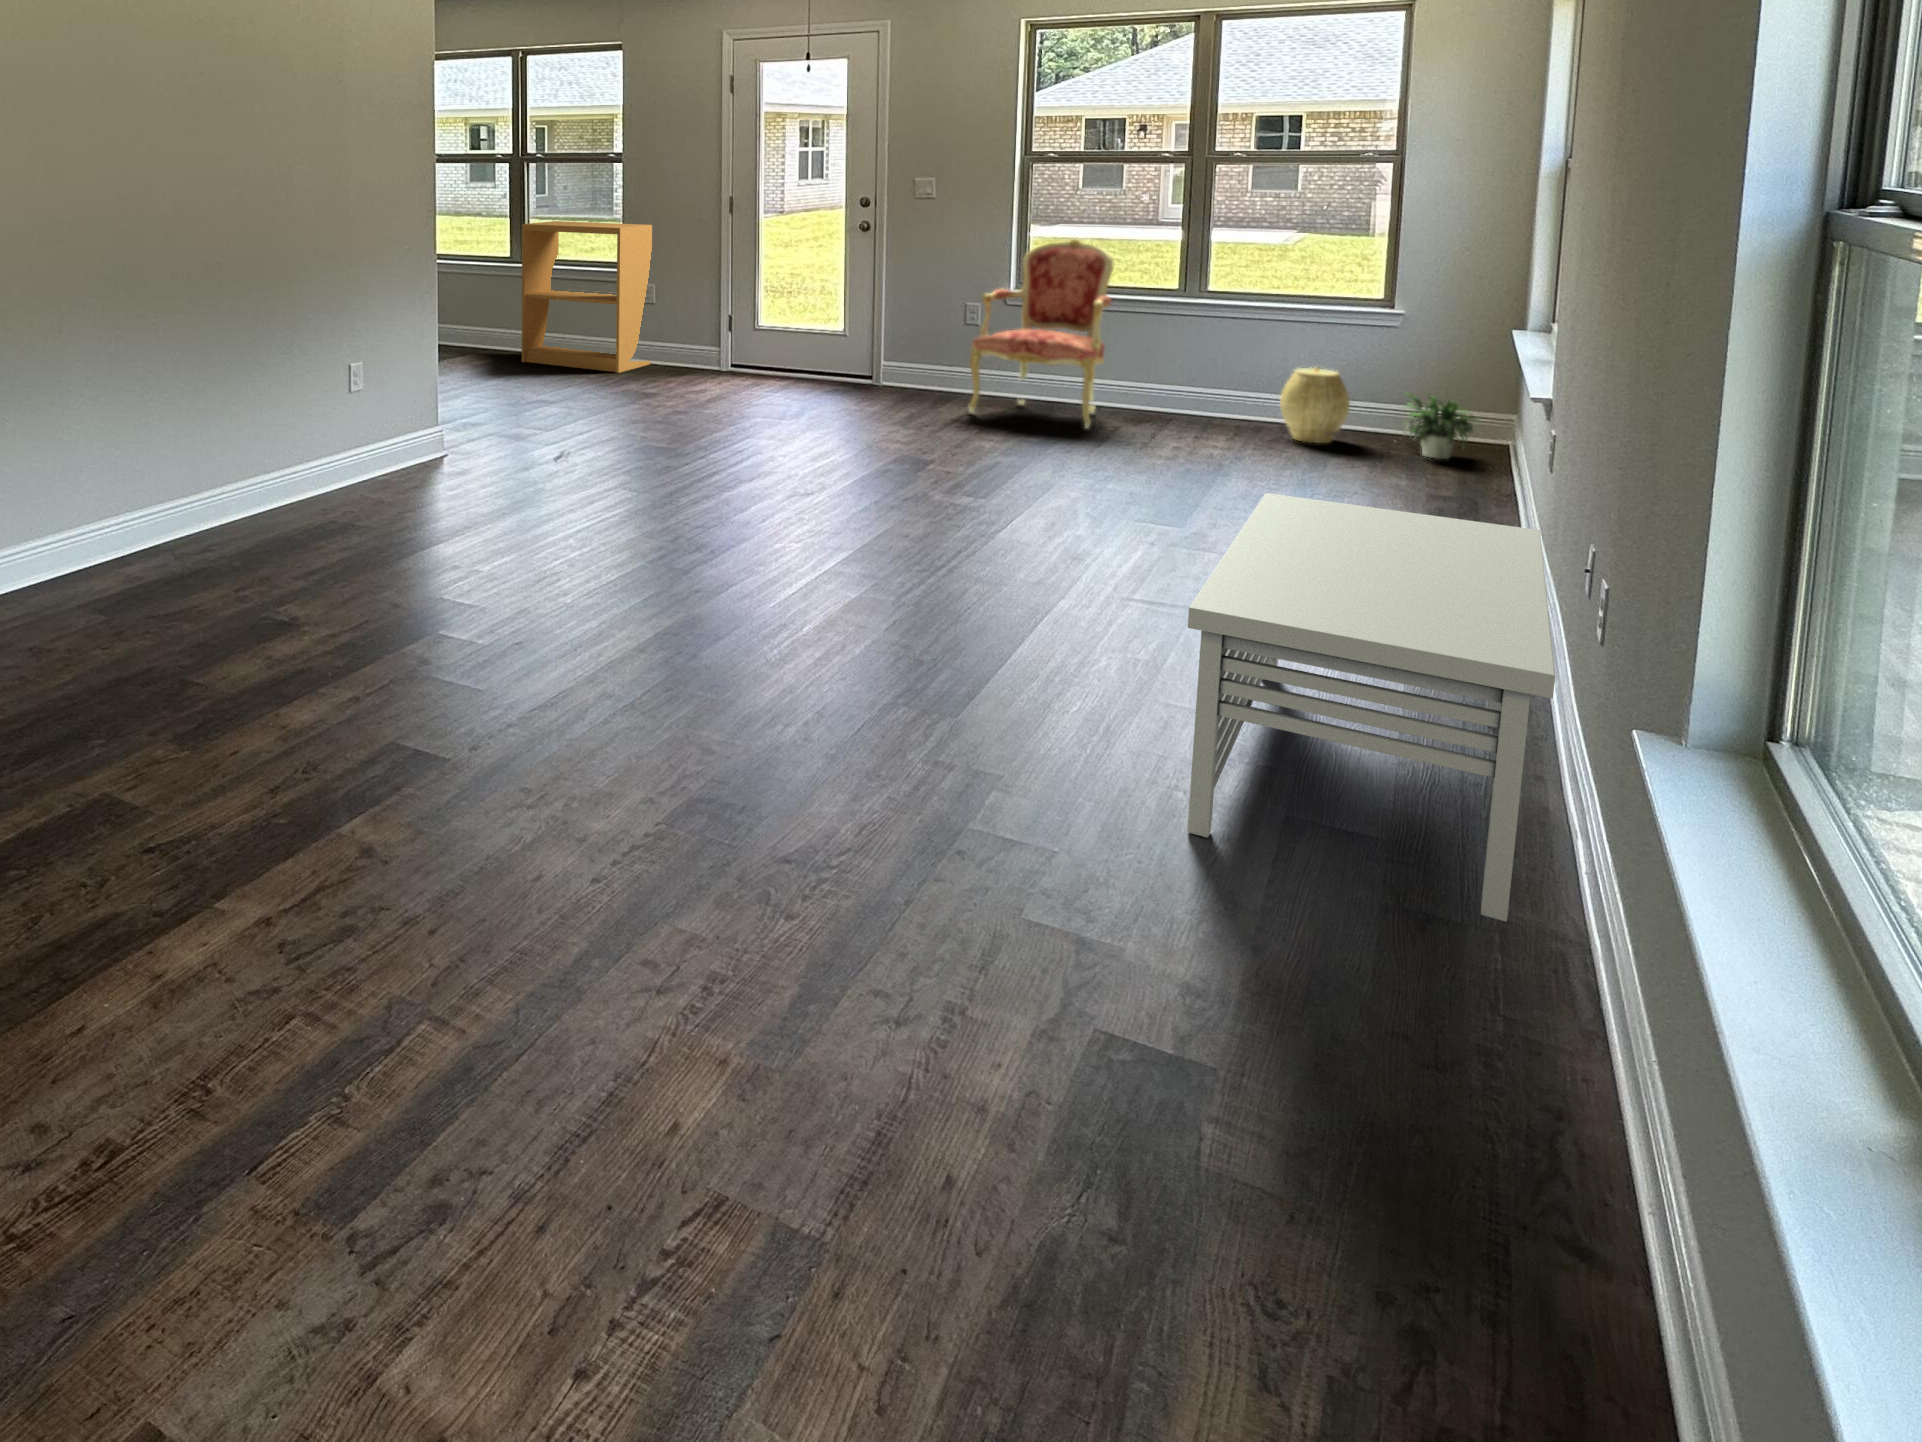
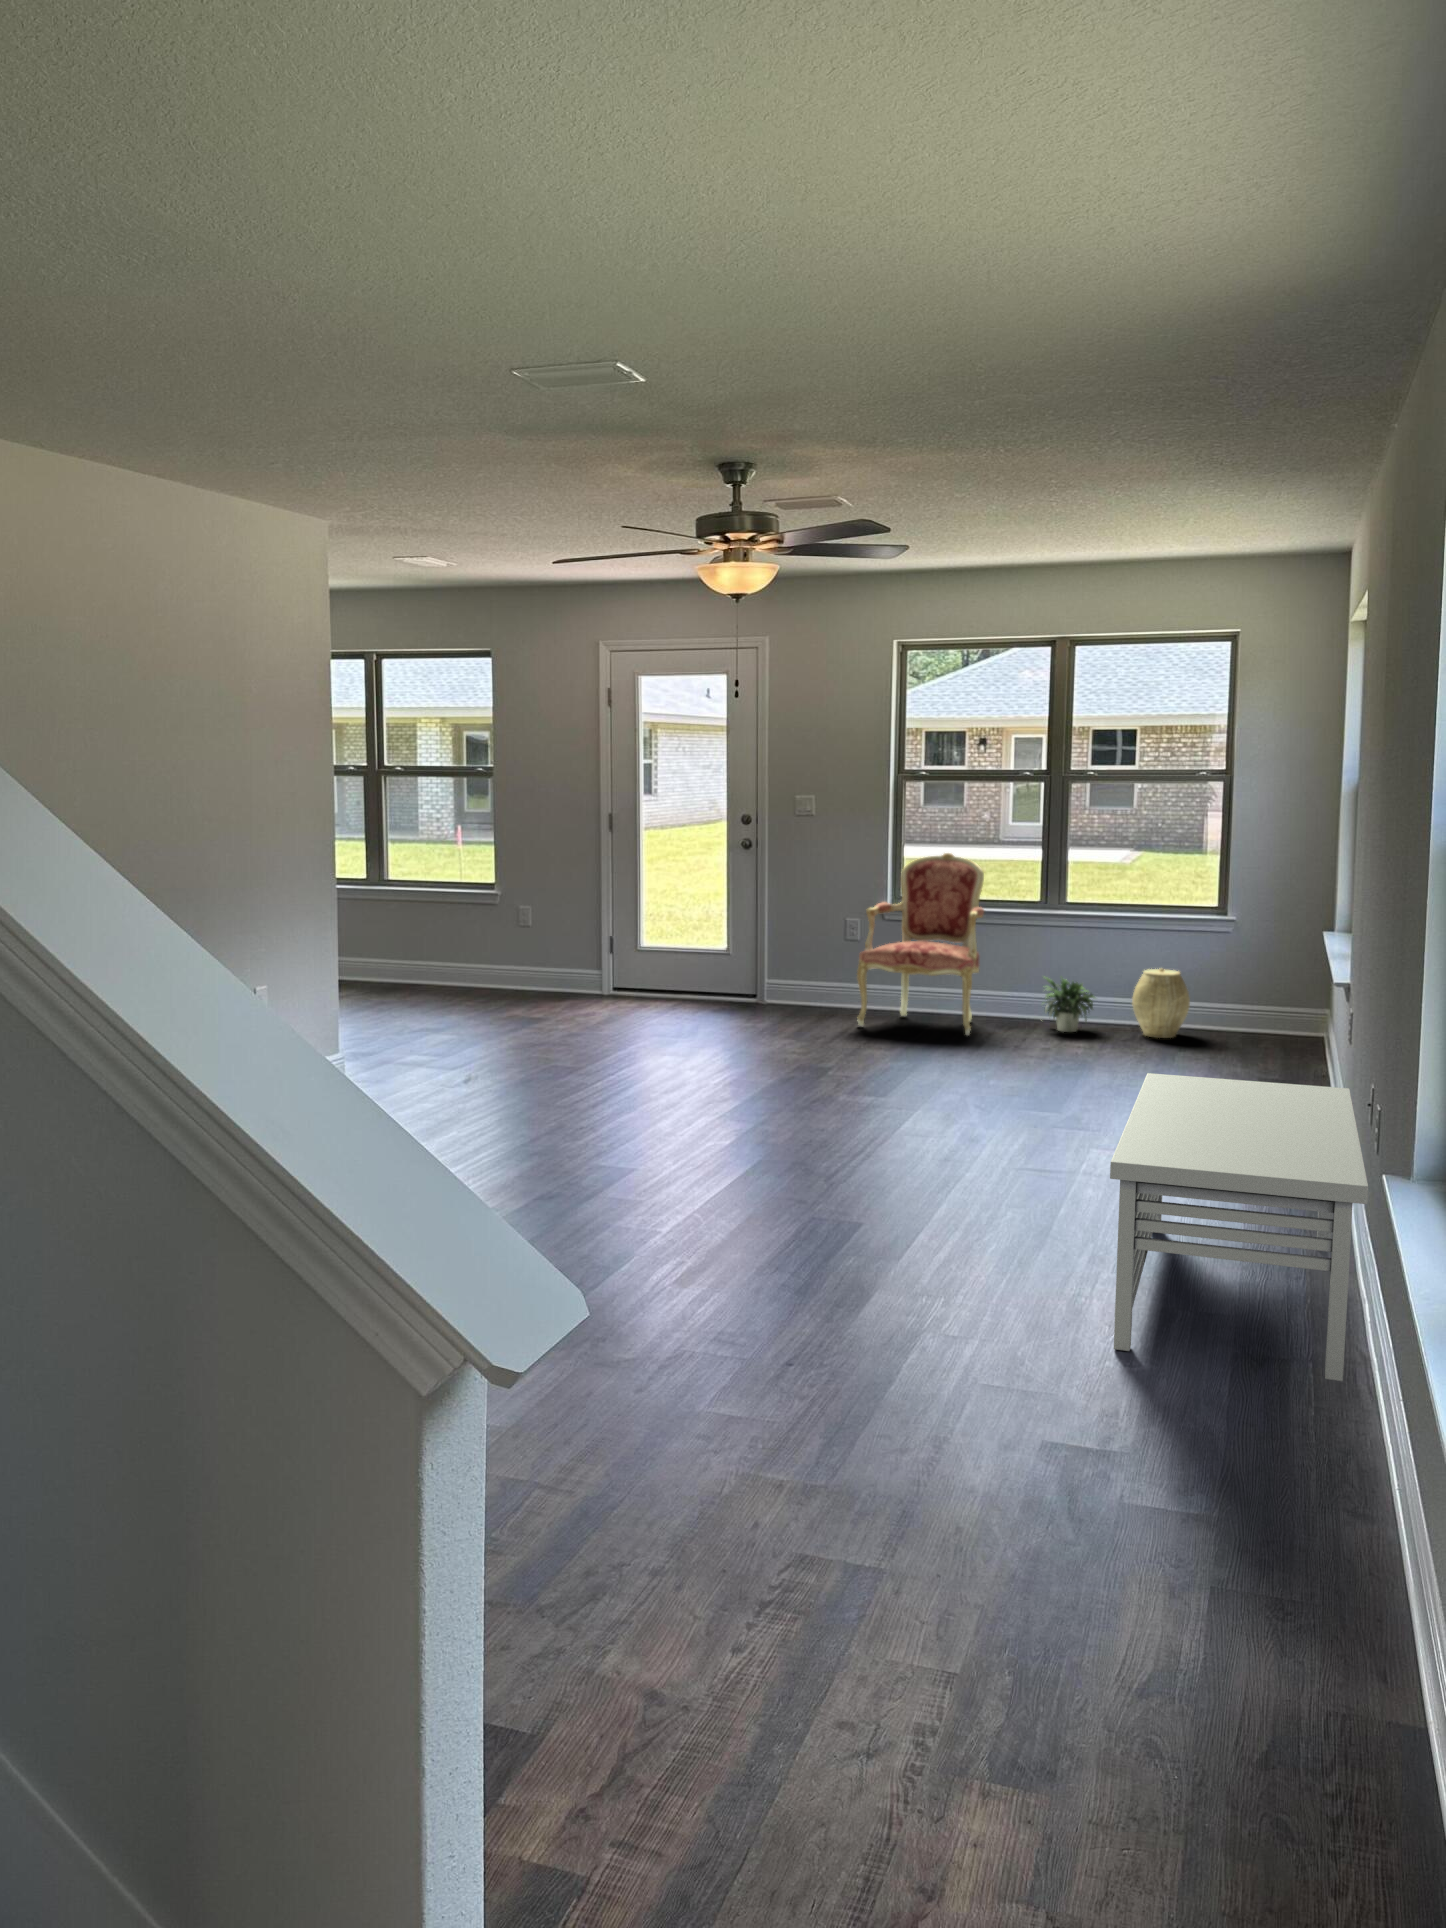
bookshelf: present [522,221,652,373] -> none [383,840,527,1002]
potted plant: present [1403,394,1477,459] -> present [1045,977,1095,1032]

